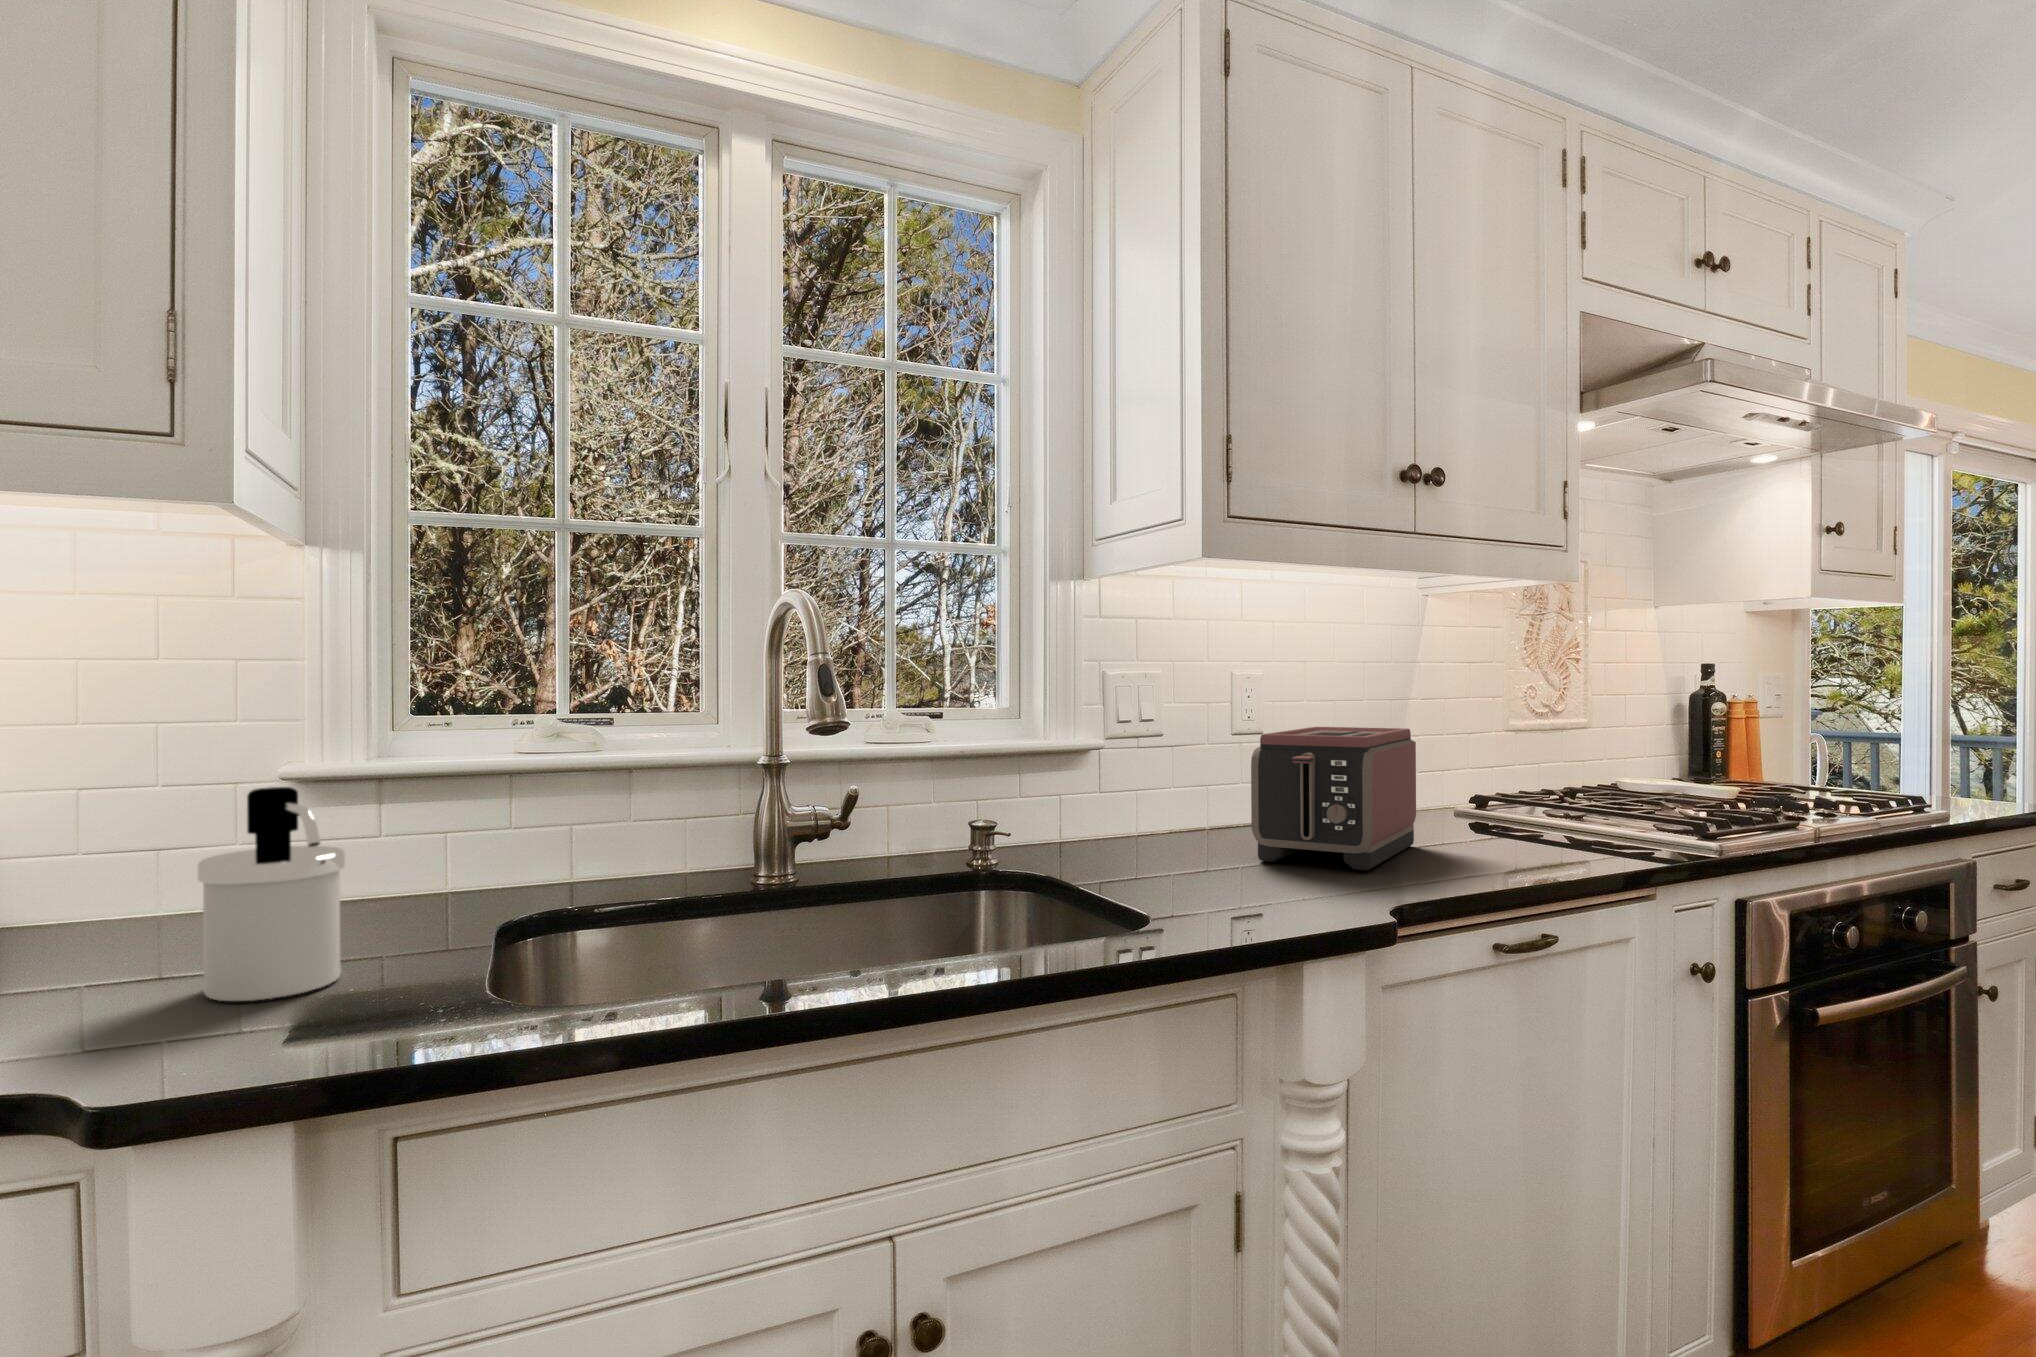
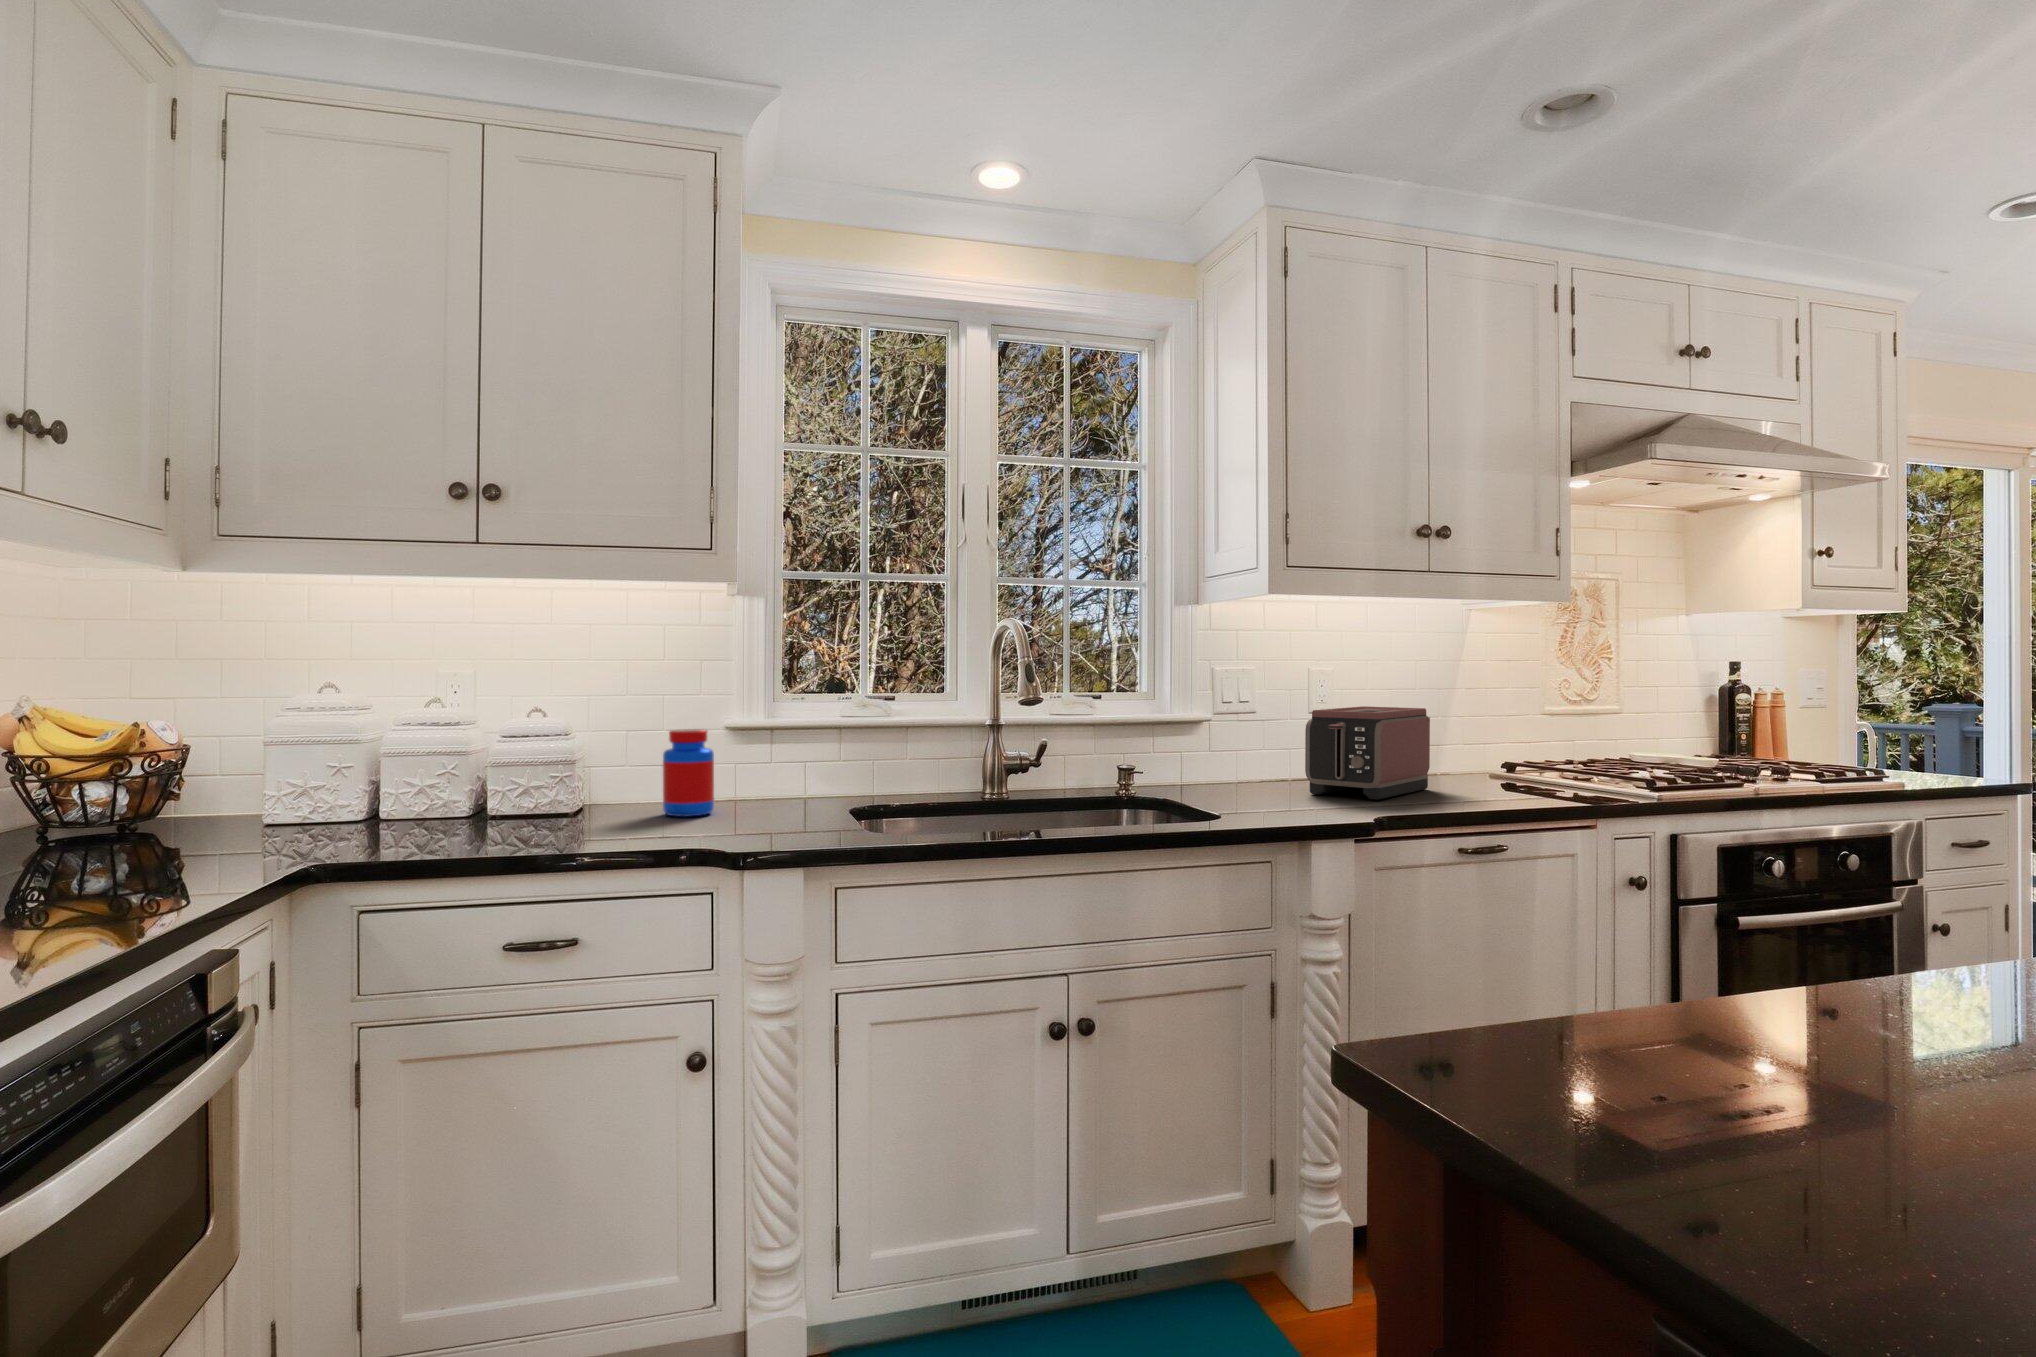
soap dispenser: present [198,787,345,1001] -> none [736,726,800,828]
jar: none [73,792,197,969] -> present [663,729,714,817]

